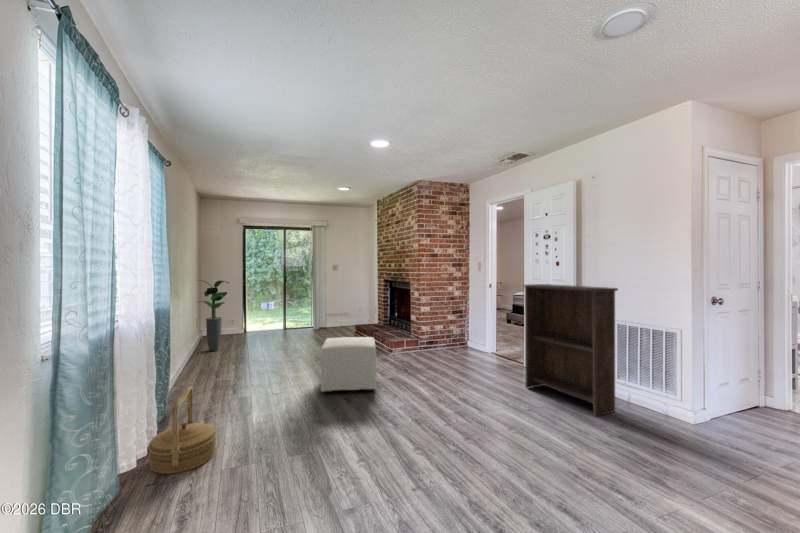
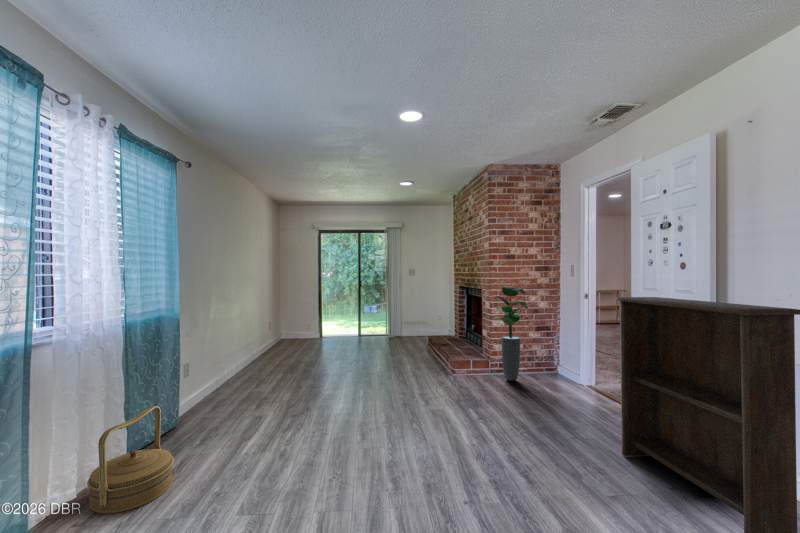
potted plant: present [199,280,229,351] -> present [494,286,529,381]
ottoman: present [320,337,377,393] -> none [336,354,413,427]

